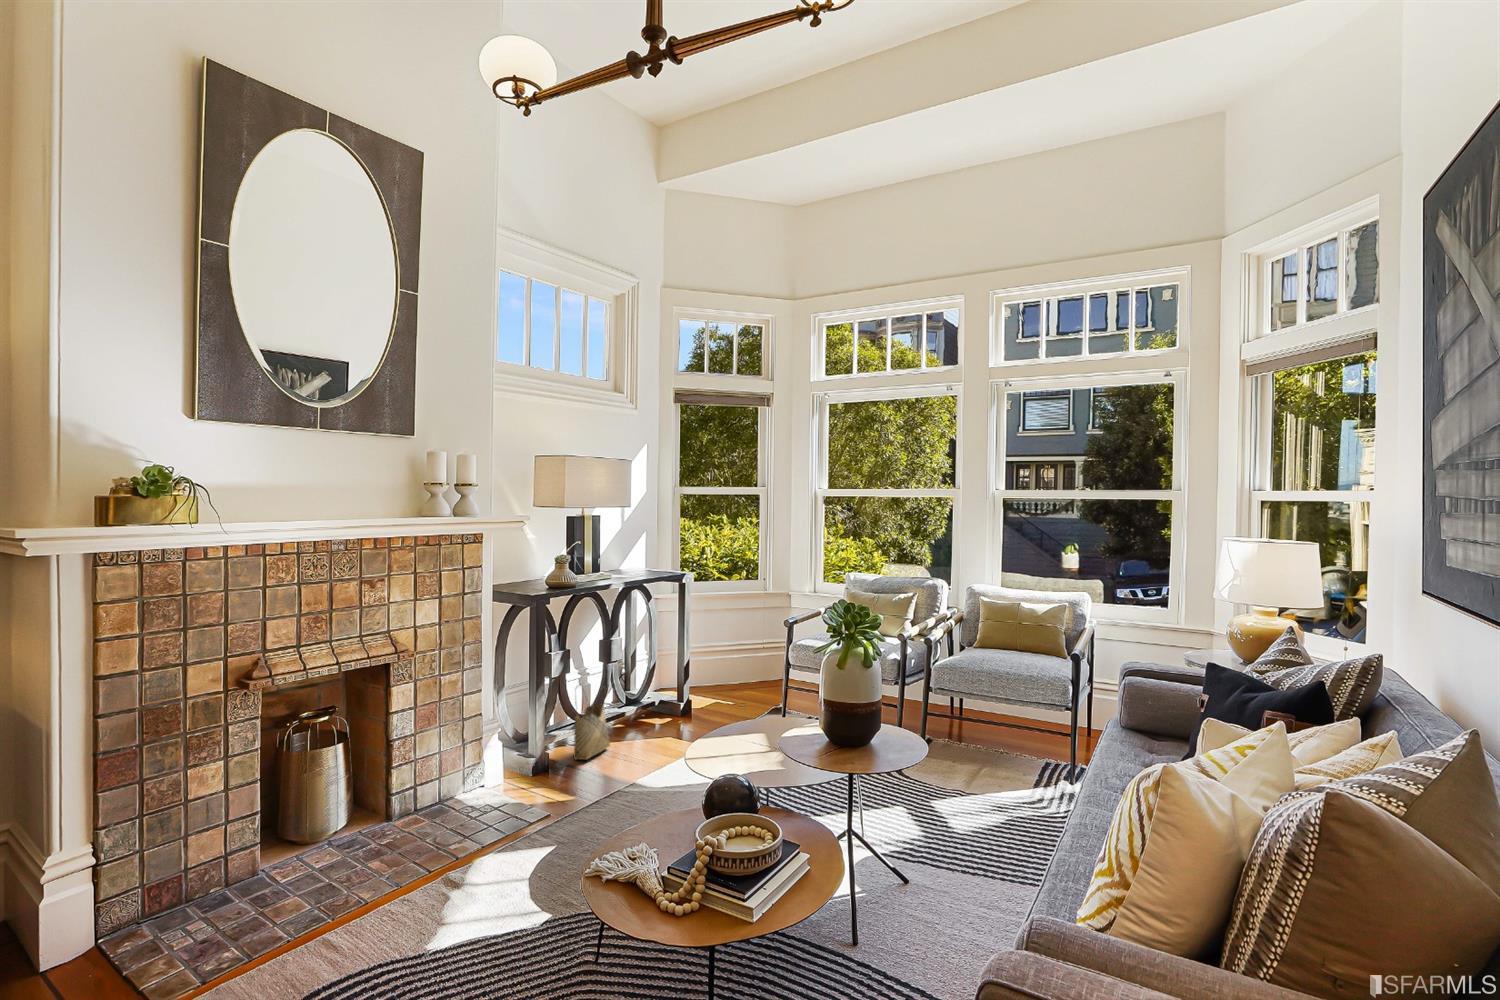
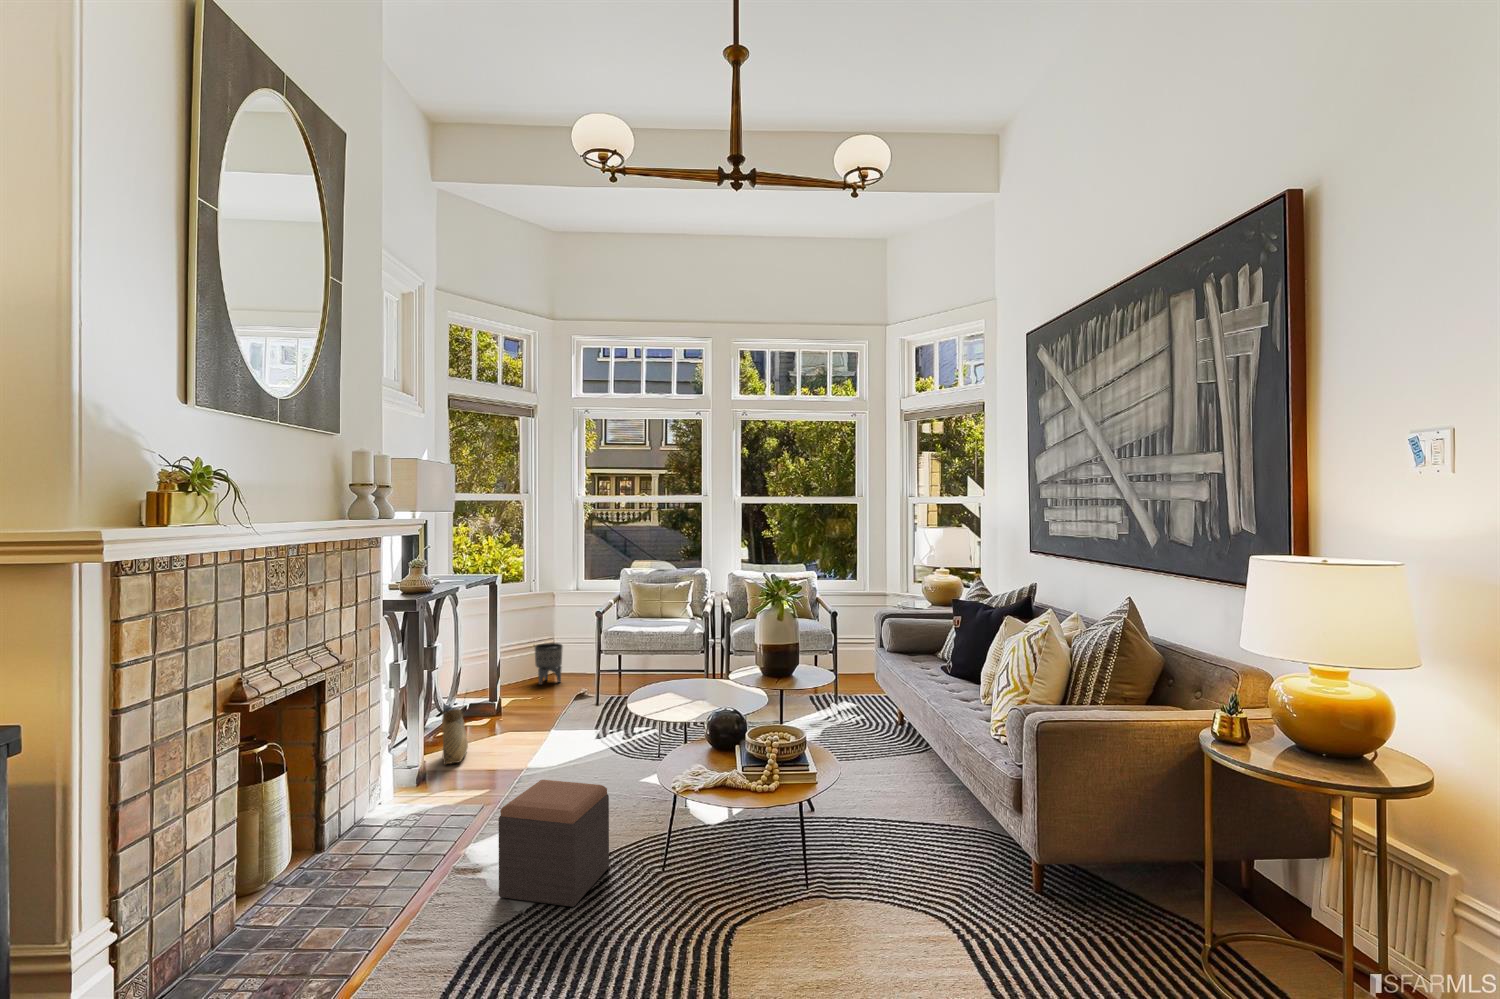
planter: none [753,645,782,689] -> present [534,643,563,685]
footstool: none [431,813,556,971] -> present [499,780,609,907]

